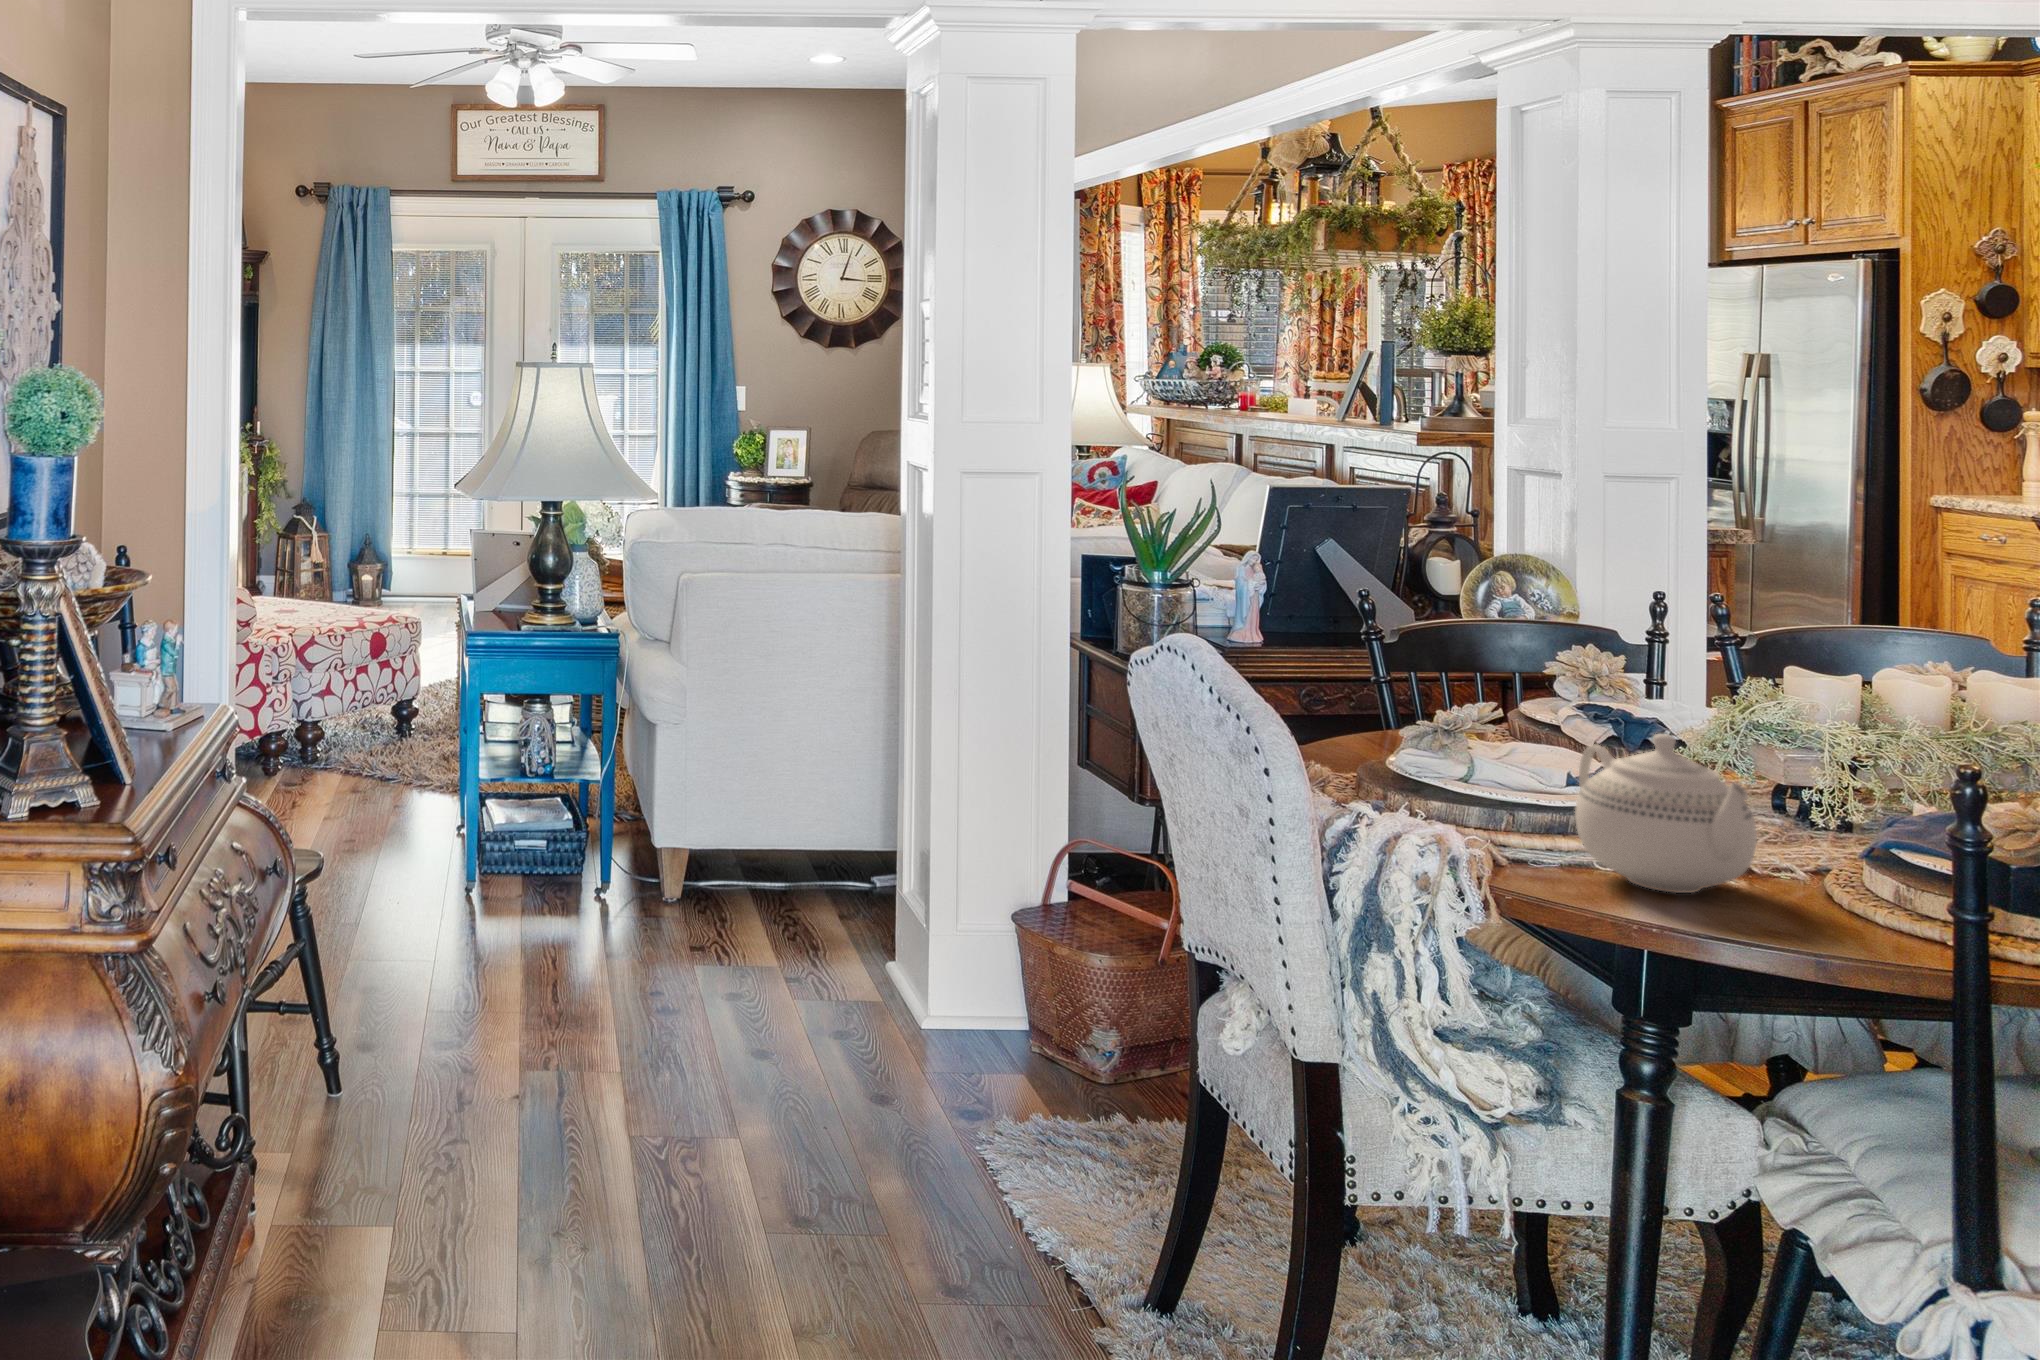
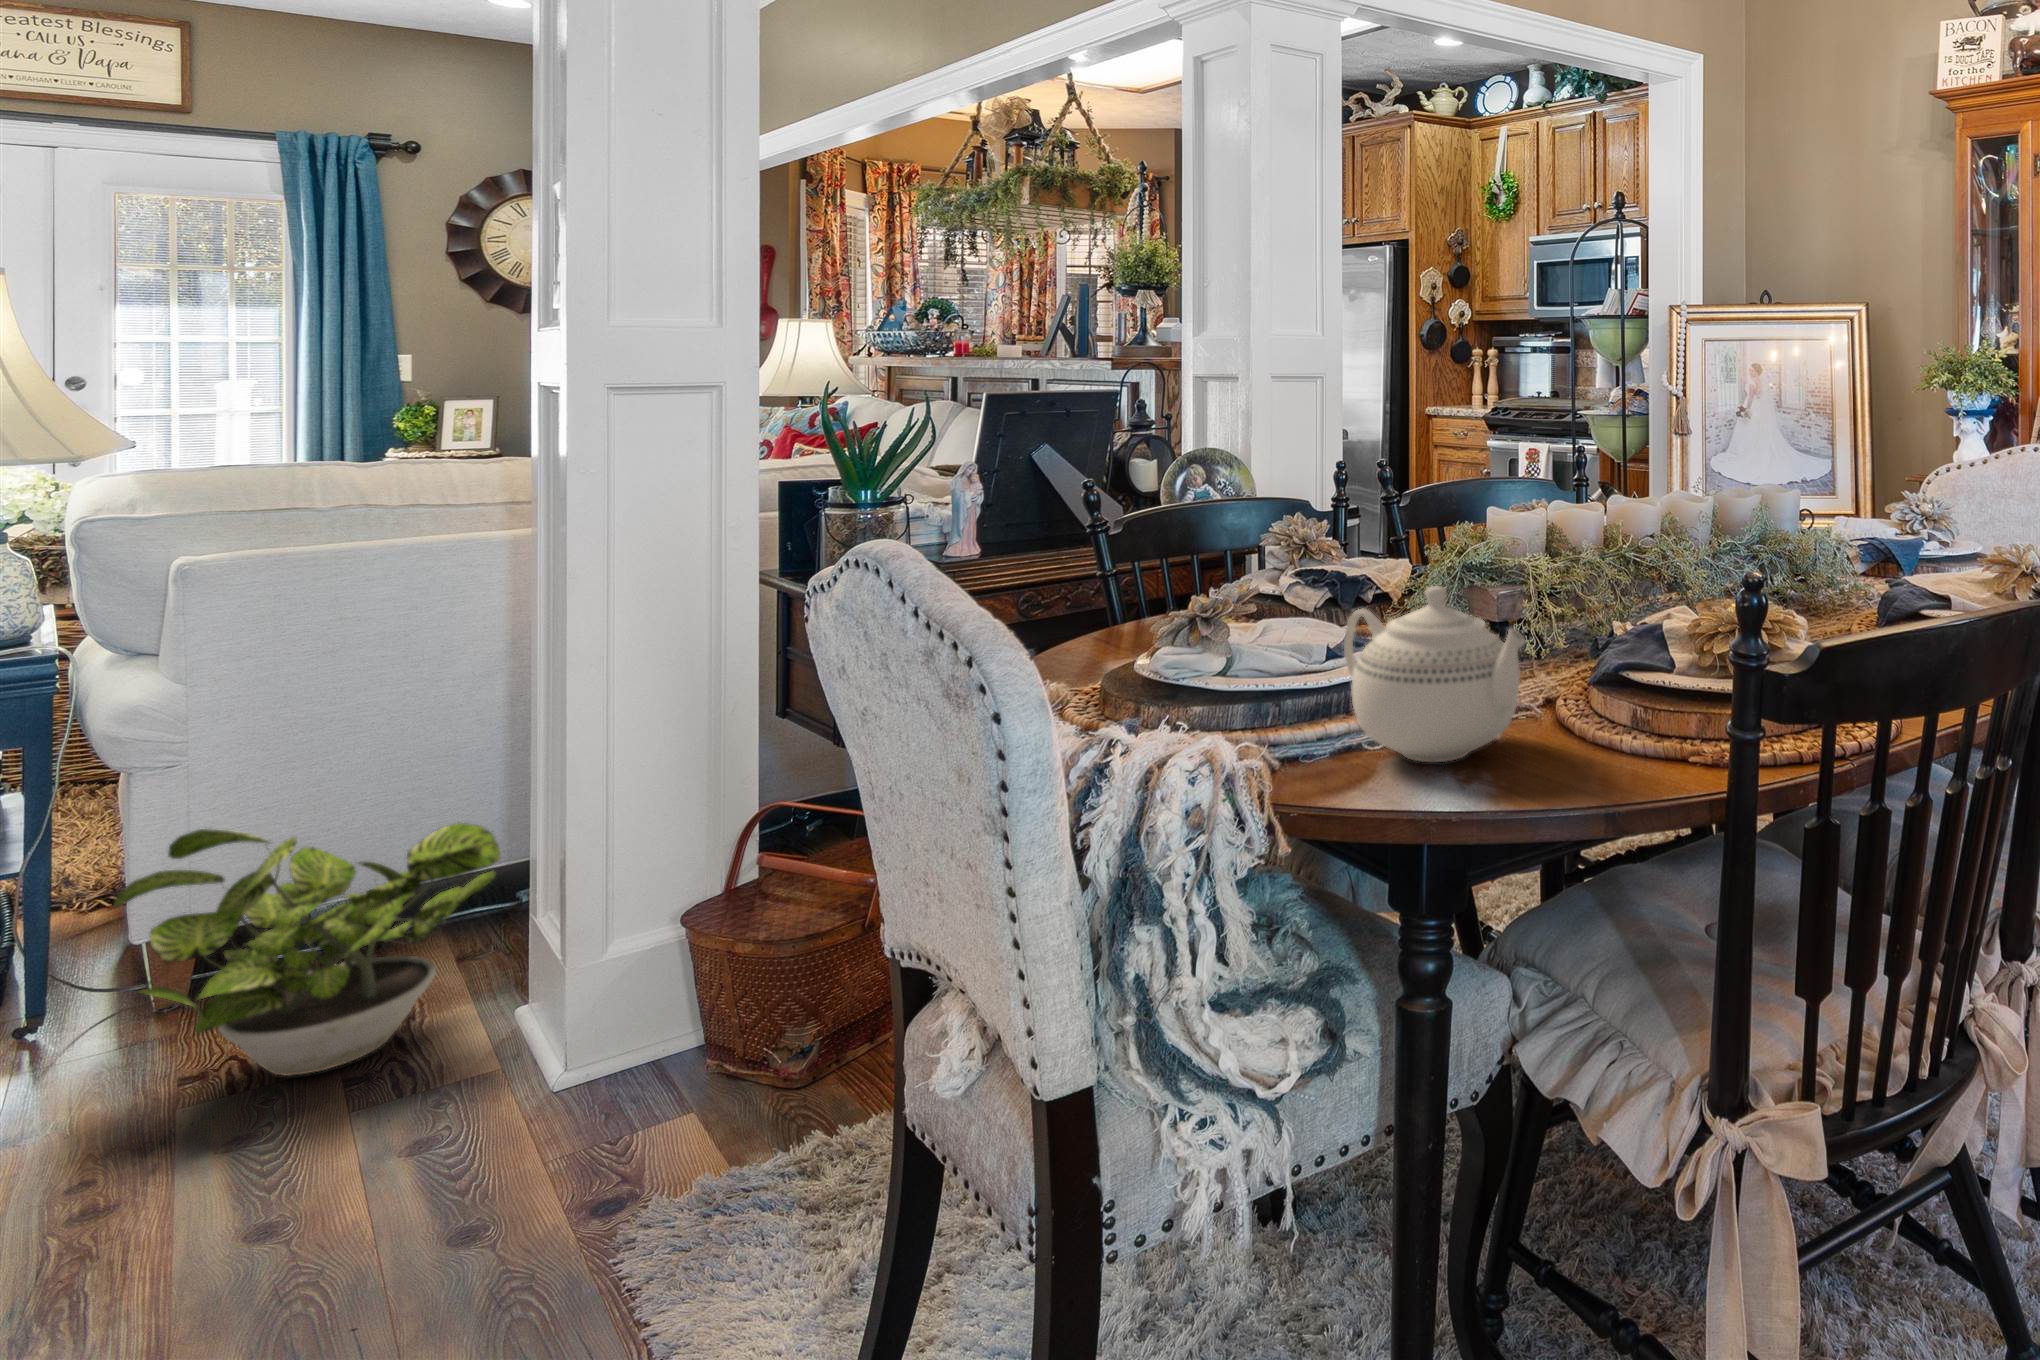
potted plant: none [673,766,883,959] -> present [113,823,500,1075]

